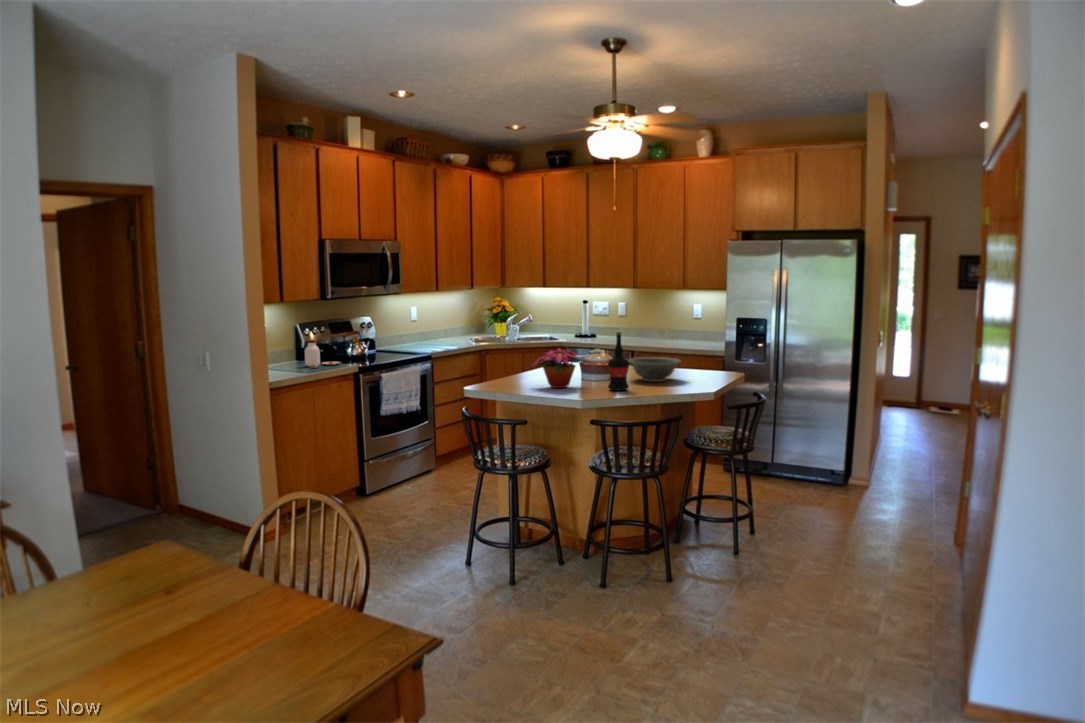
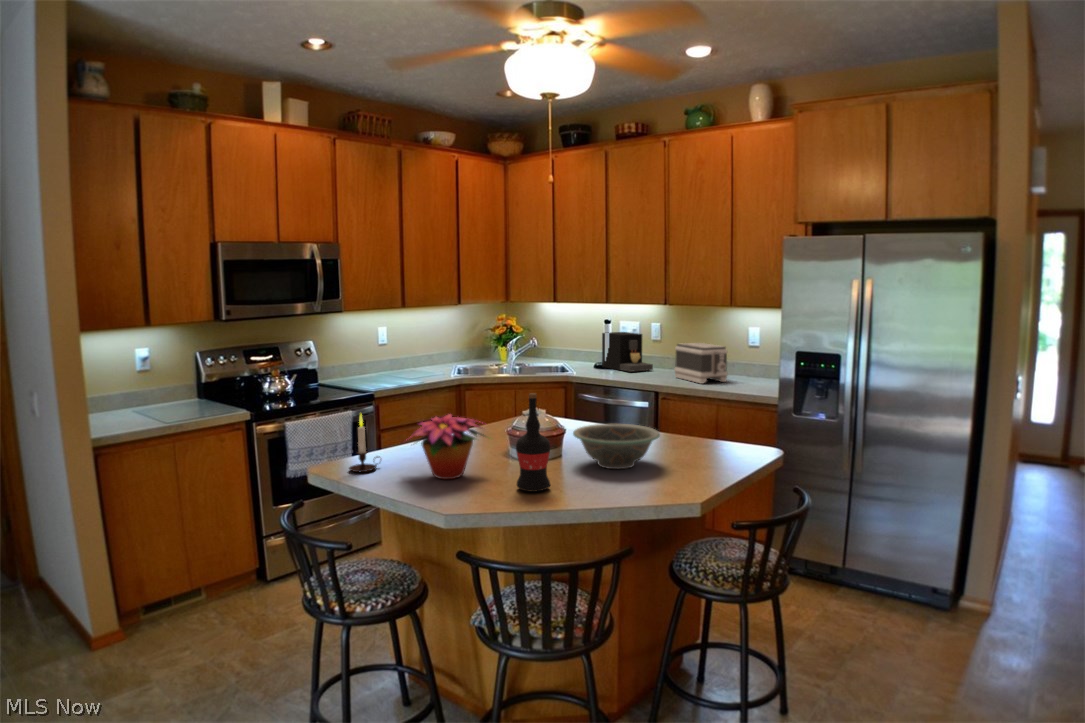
coffee maker: none [582,310,623,339] -> present [602,332,653,372]
toaster: none [642,316,683,344] -> present [675,343,728,384]
jar: present [305,343,340,368] -> none [181,381,236,415]
candle: none [491,350,509,387] -> present [349,415,380,472]

